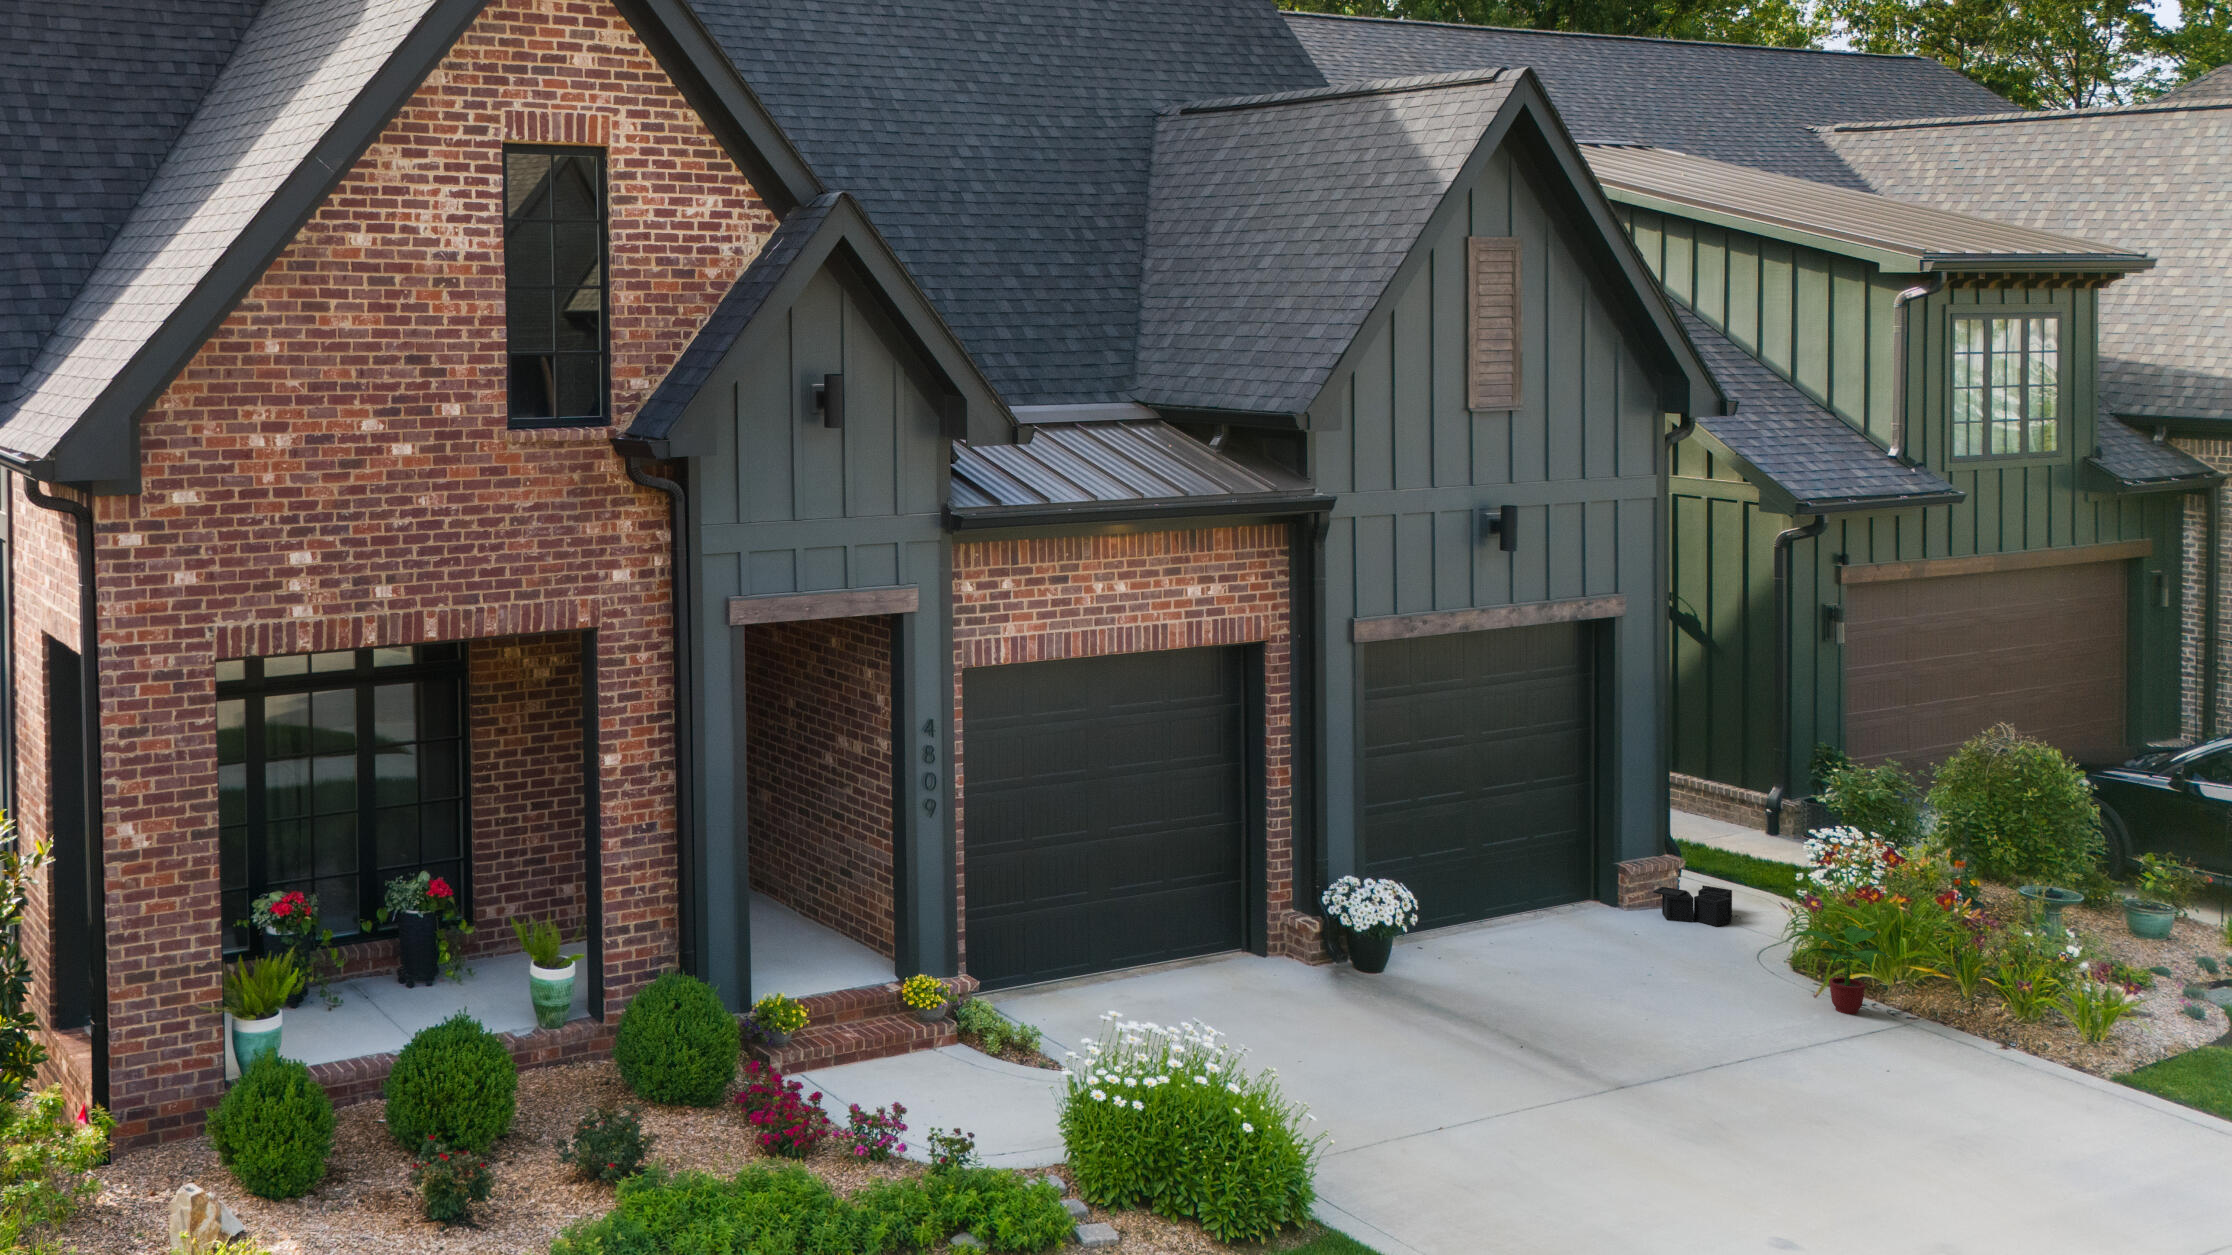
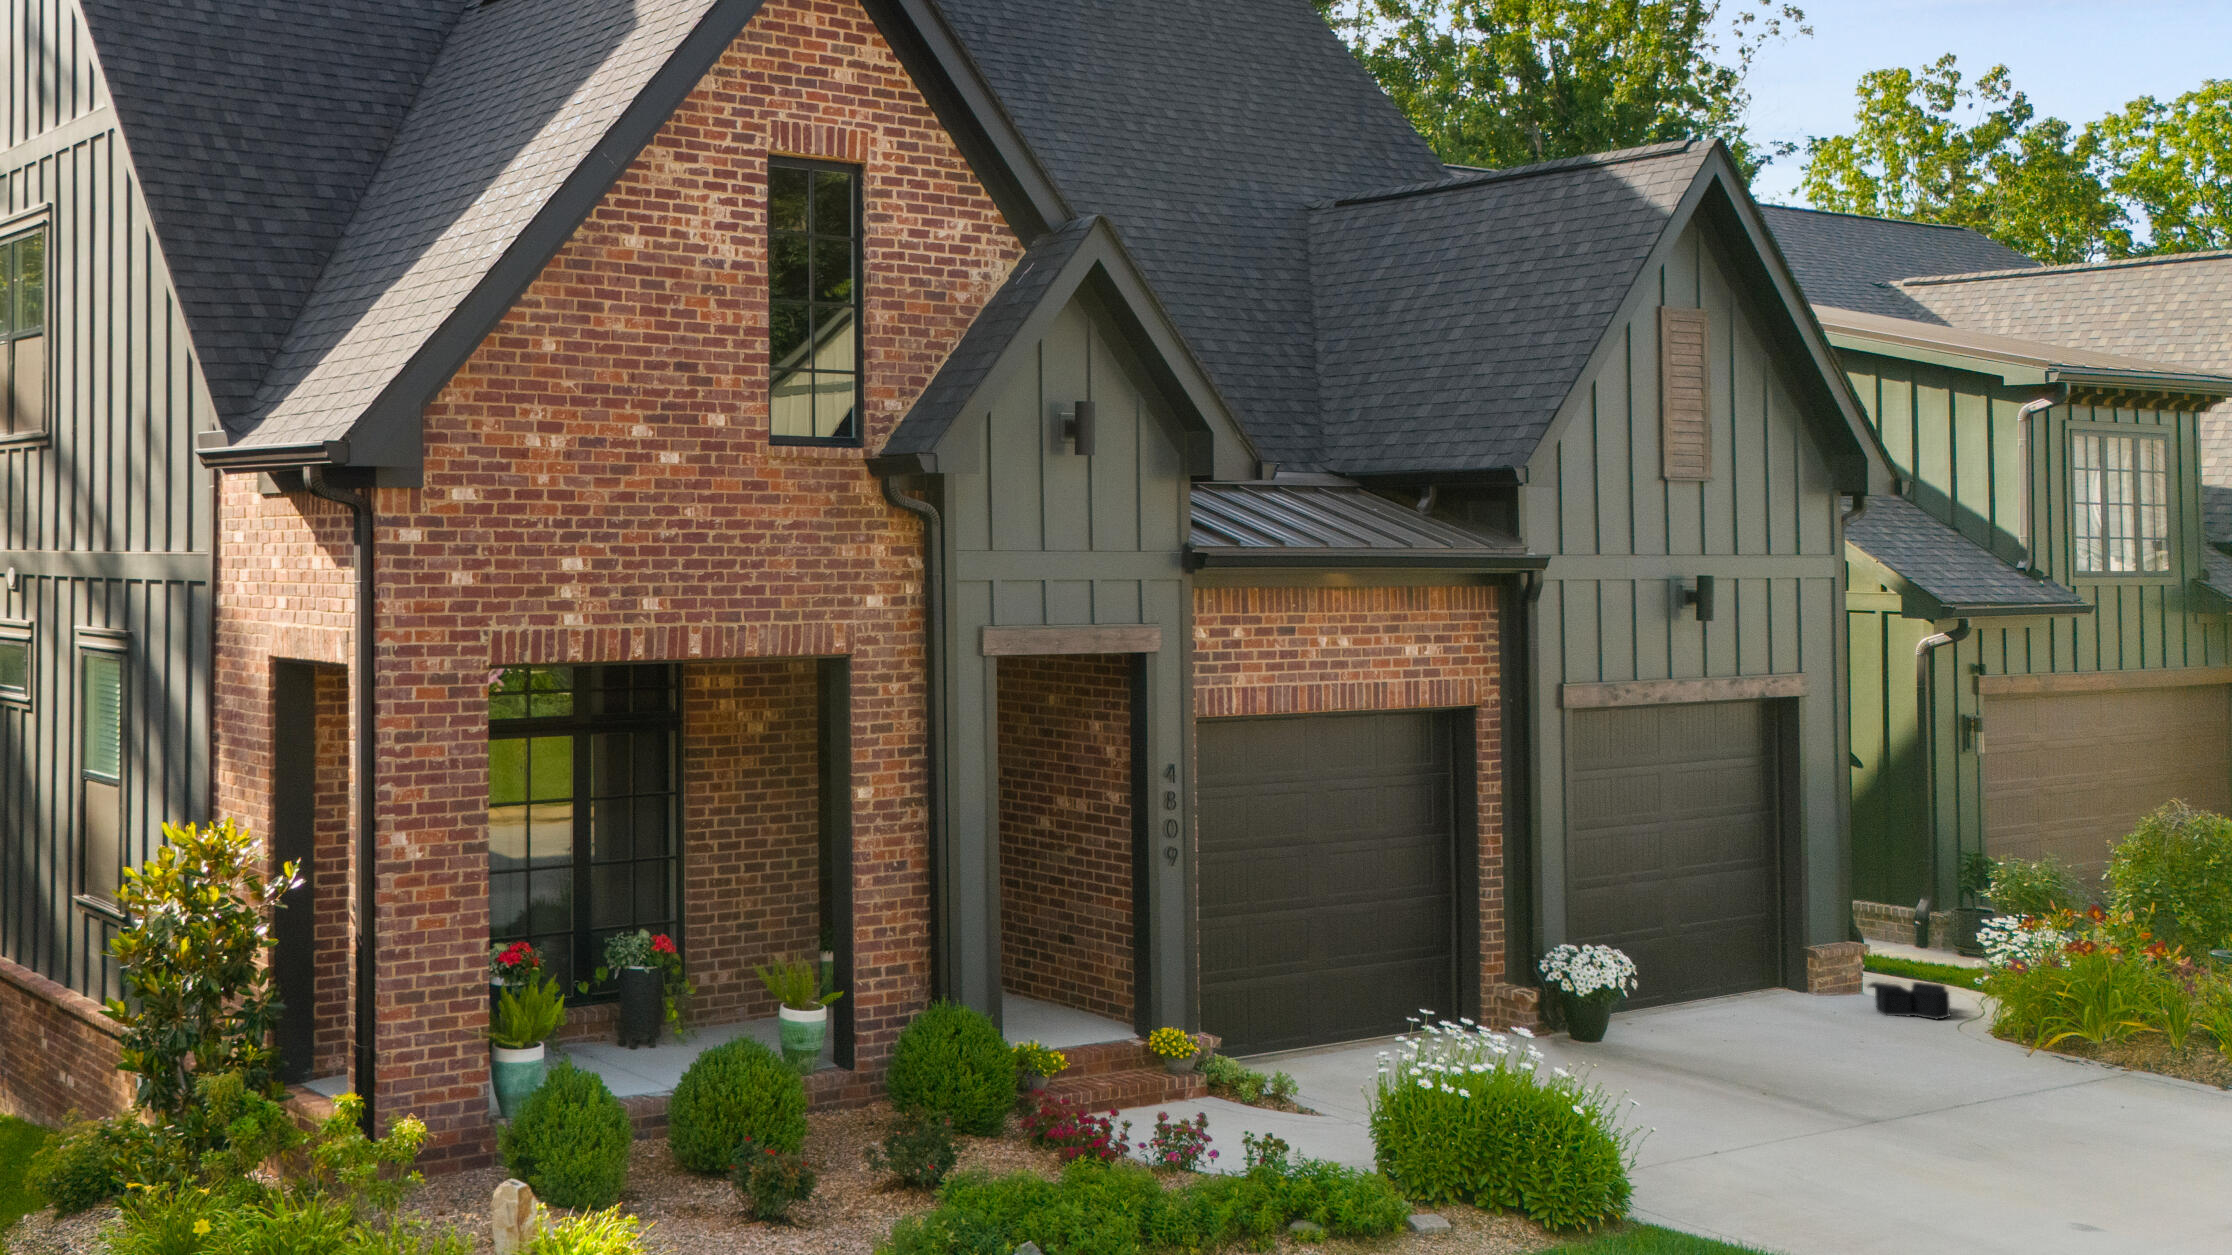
potted plant: present [1790,927,1892,1014] -> none [2042,996,2154,1085]

